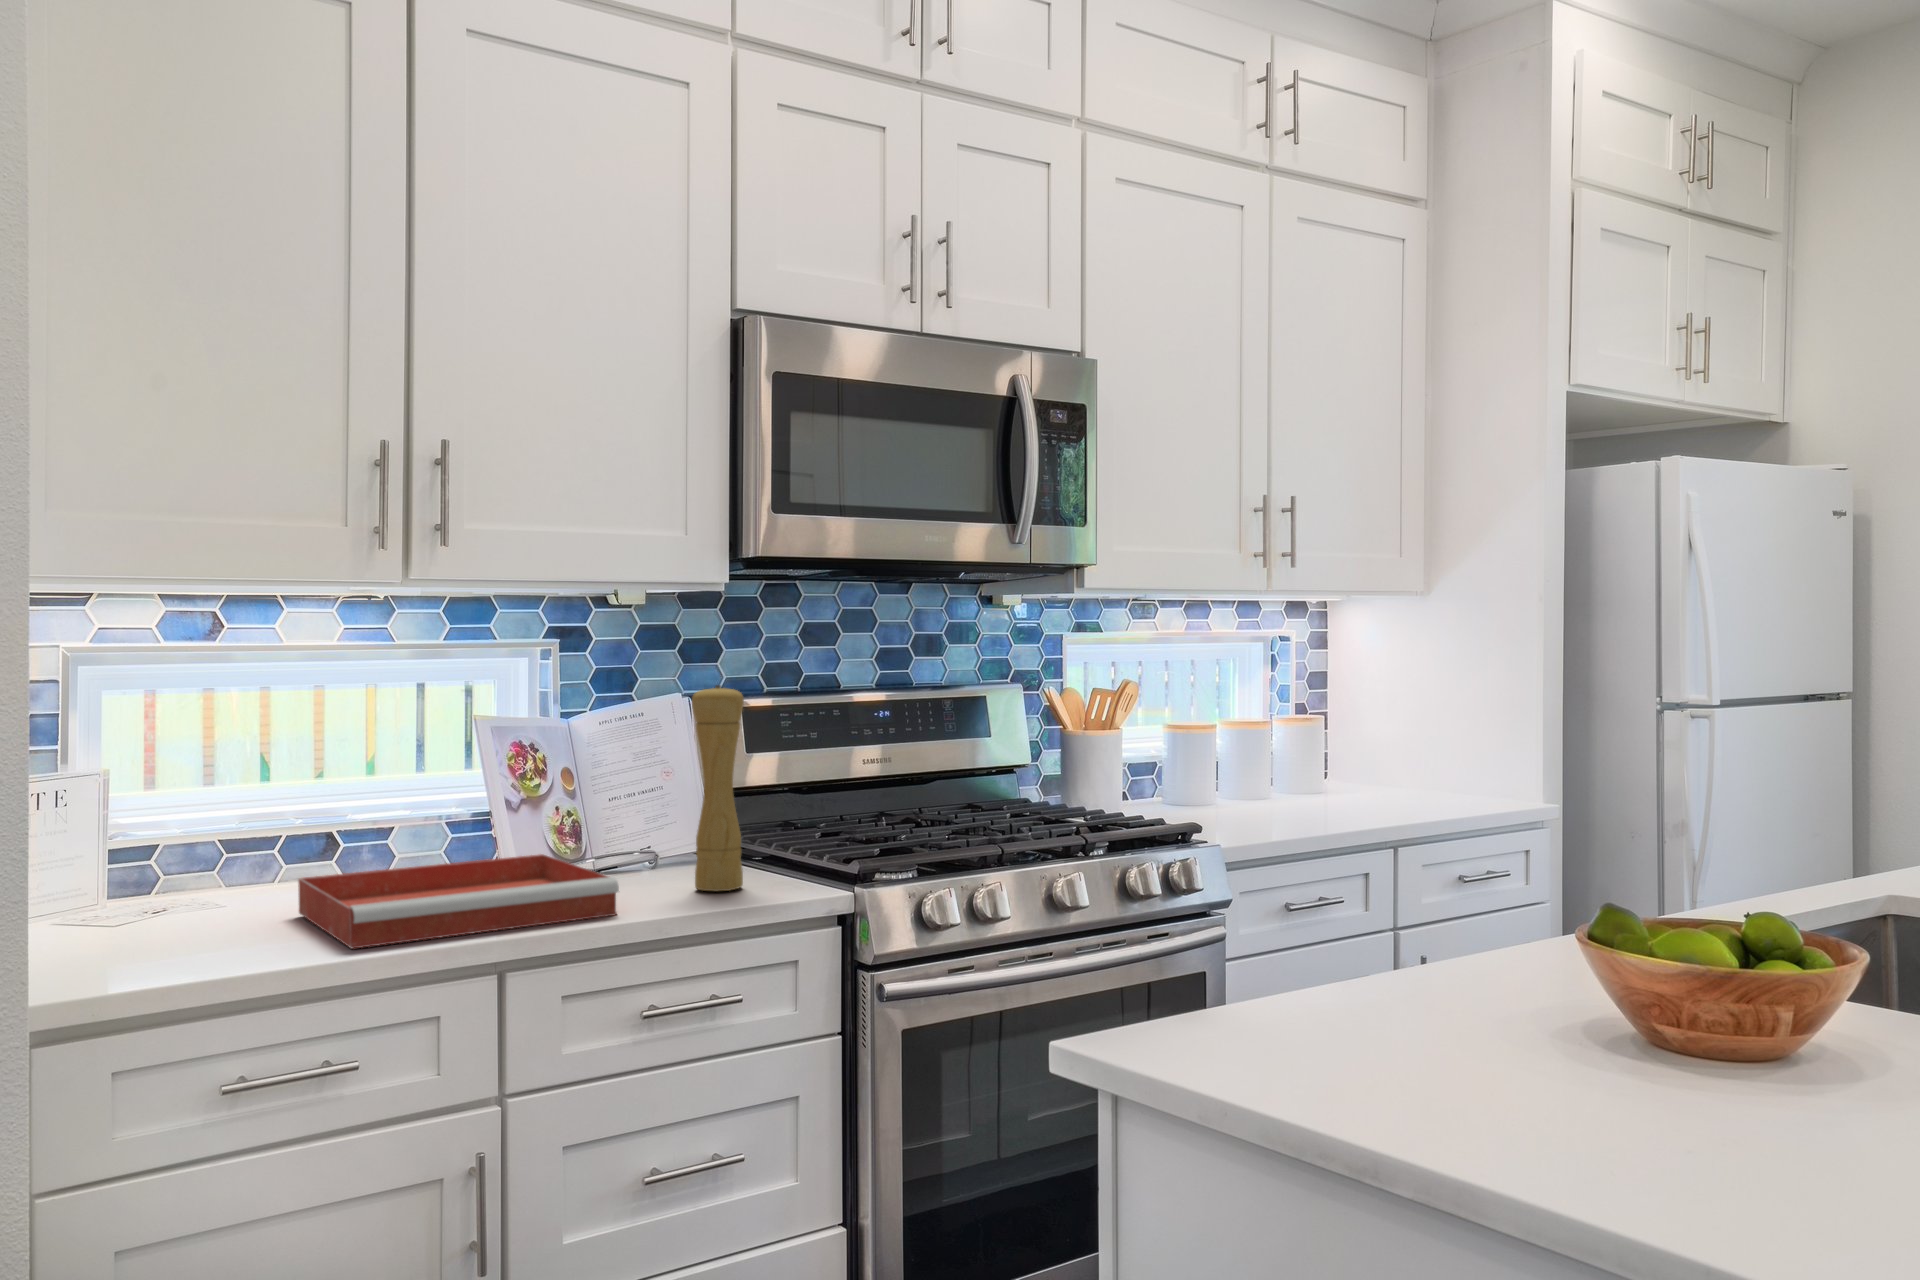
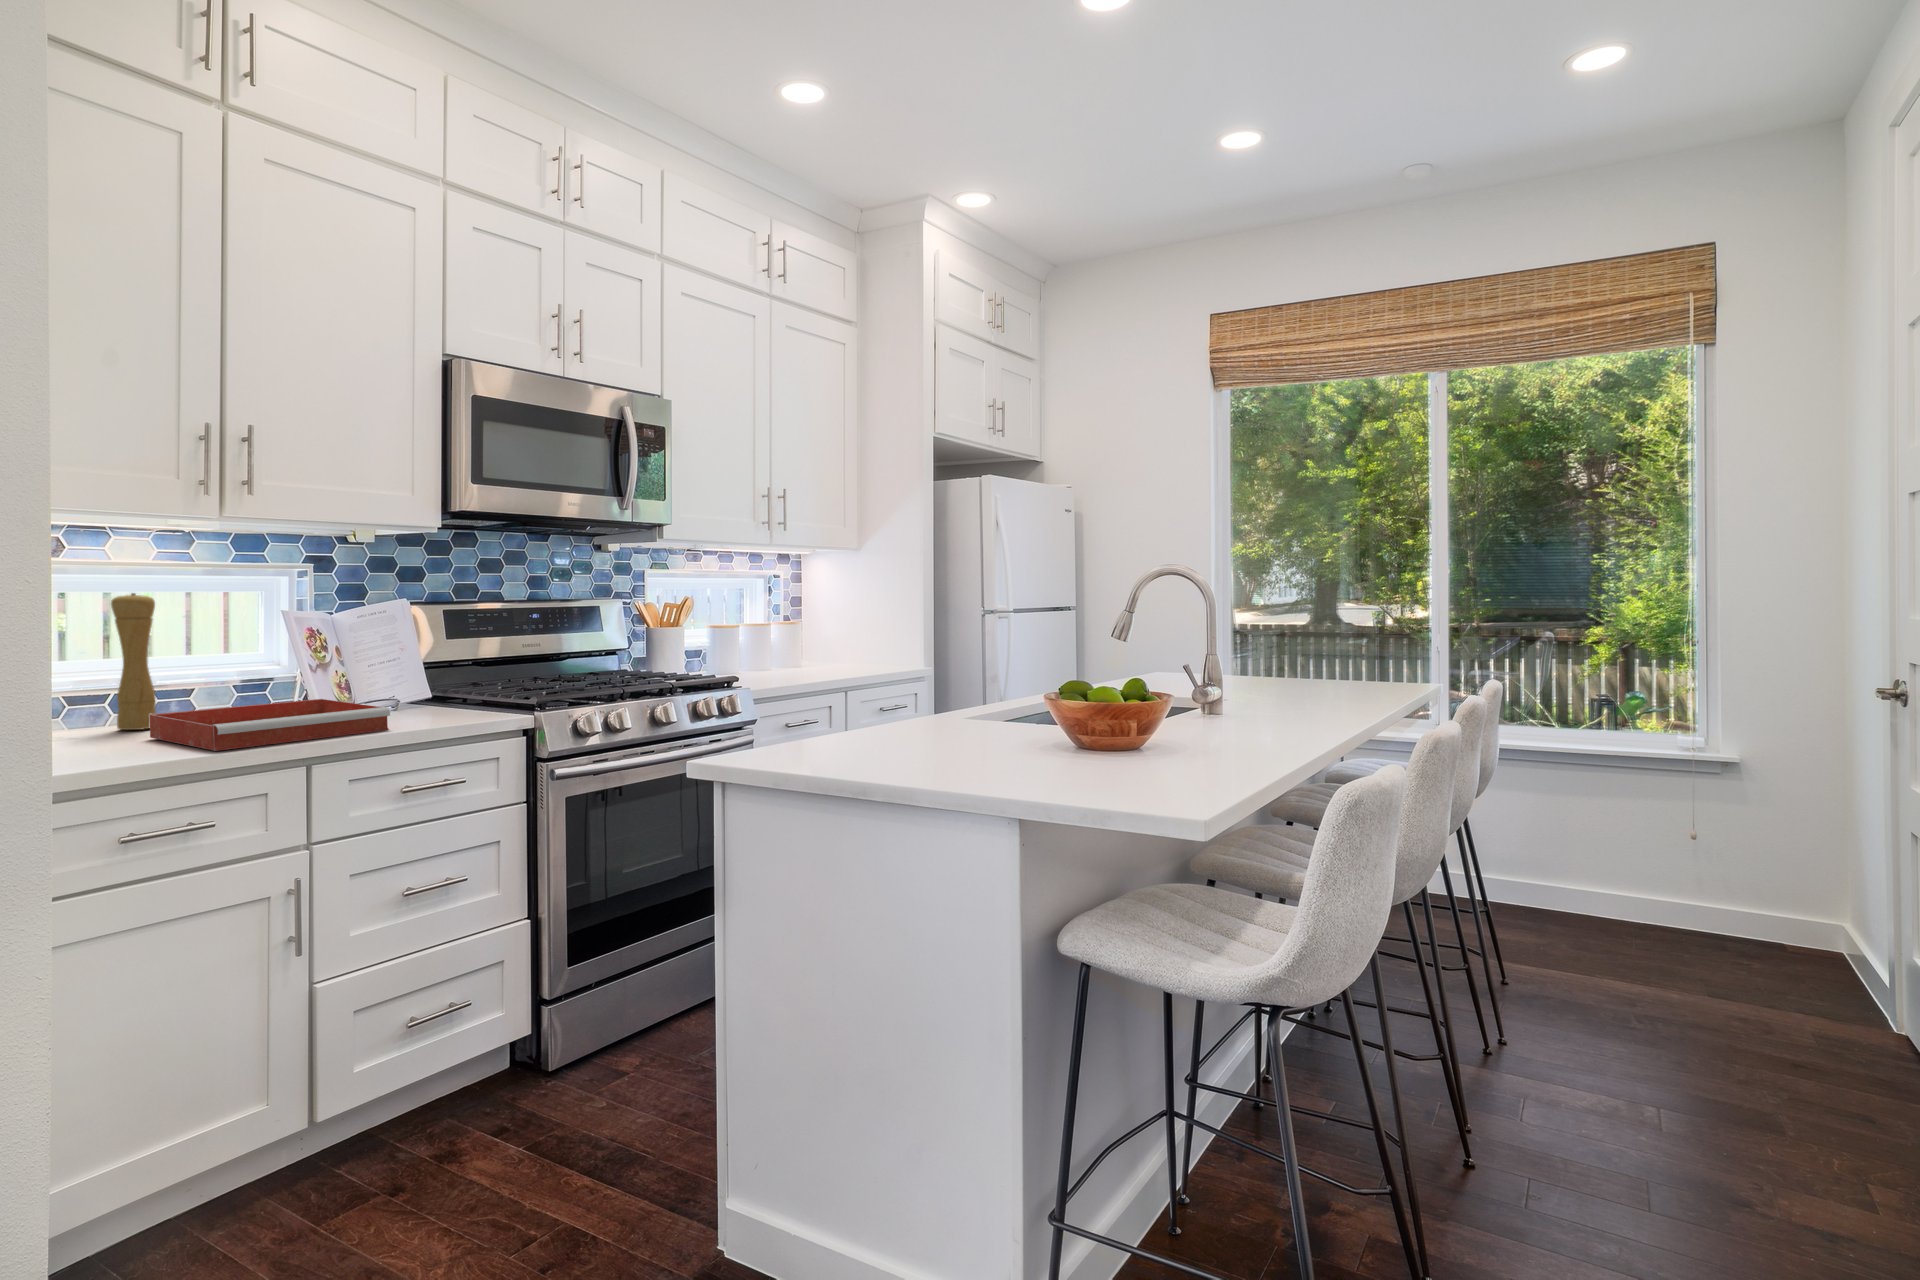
pepper mill: present [692,685,744,891] -> present [111,593,156,730]

